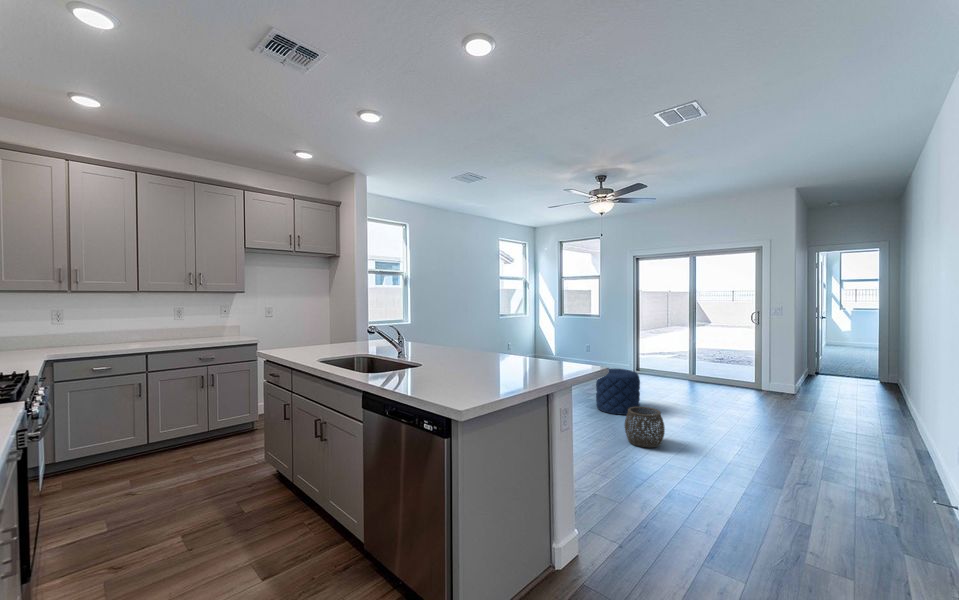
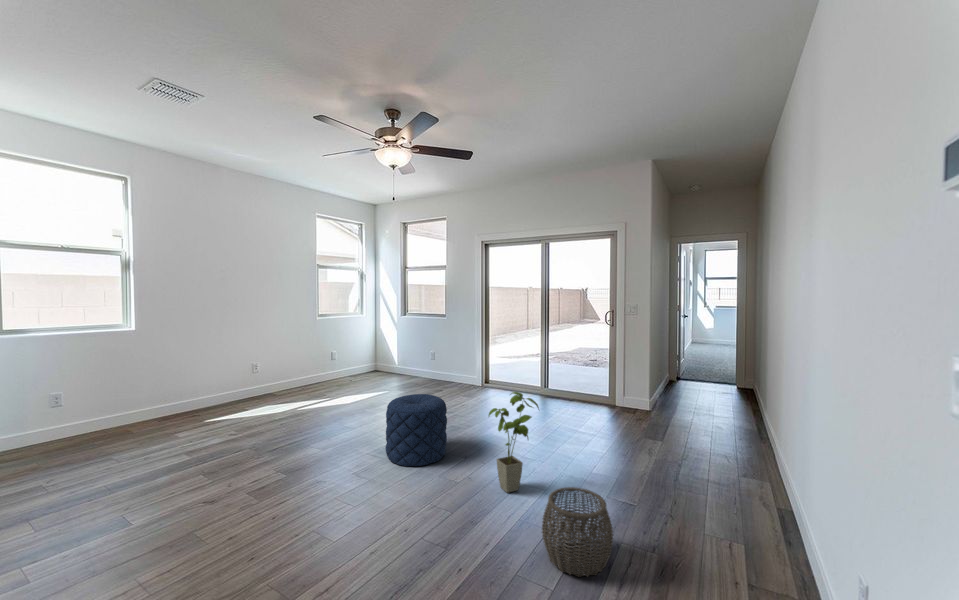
house plant: none [684,364,724,431] -> present [489,392,539,493]
woven basket: present [624,407,665,448] -> present [542,487,613,576]

